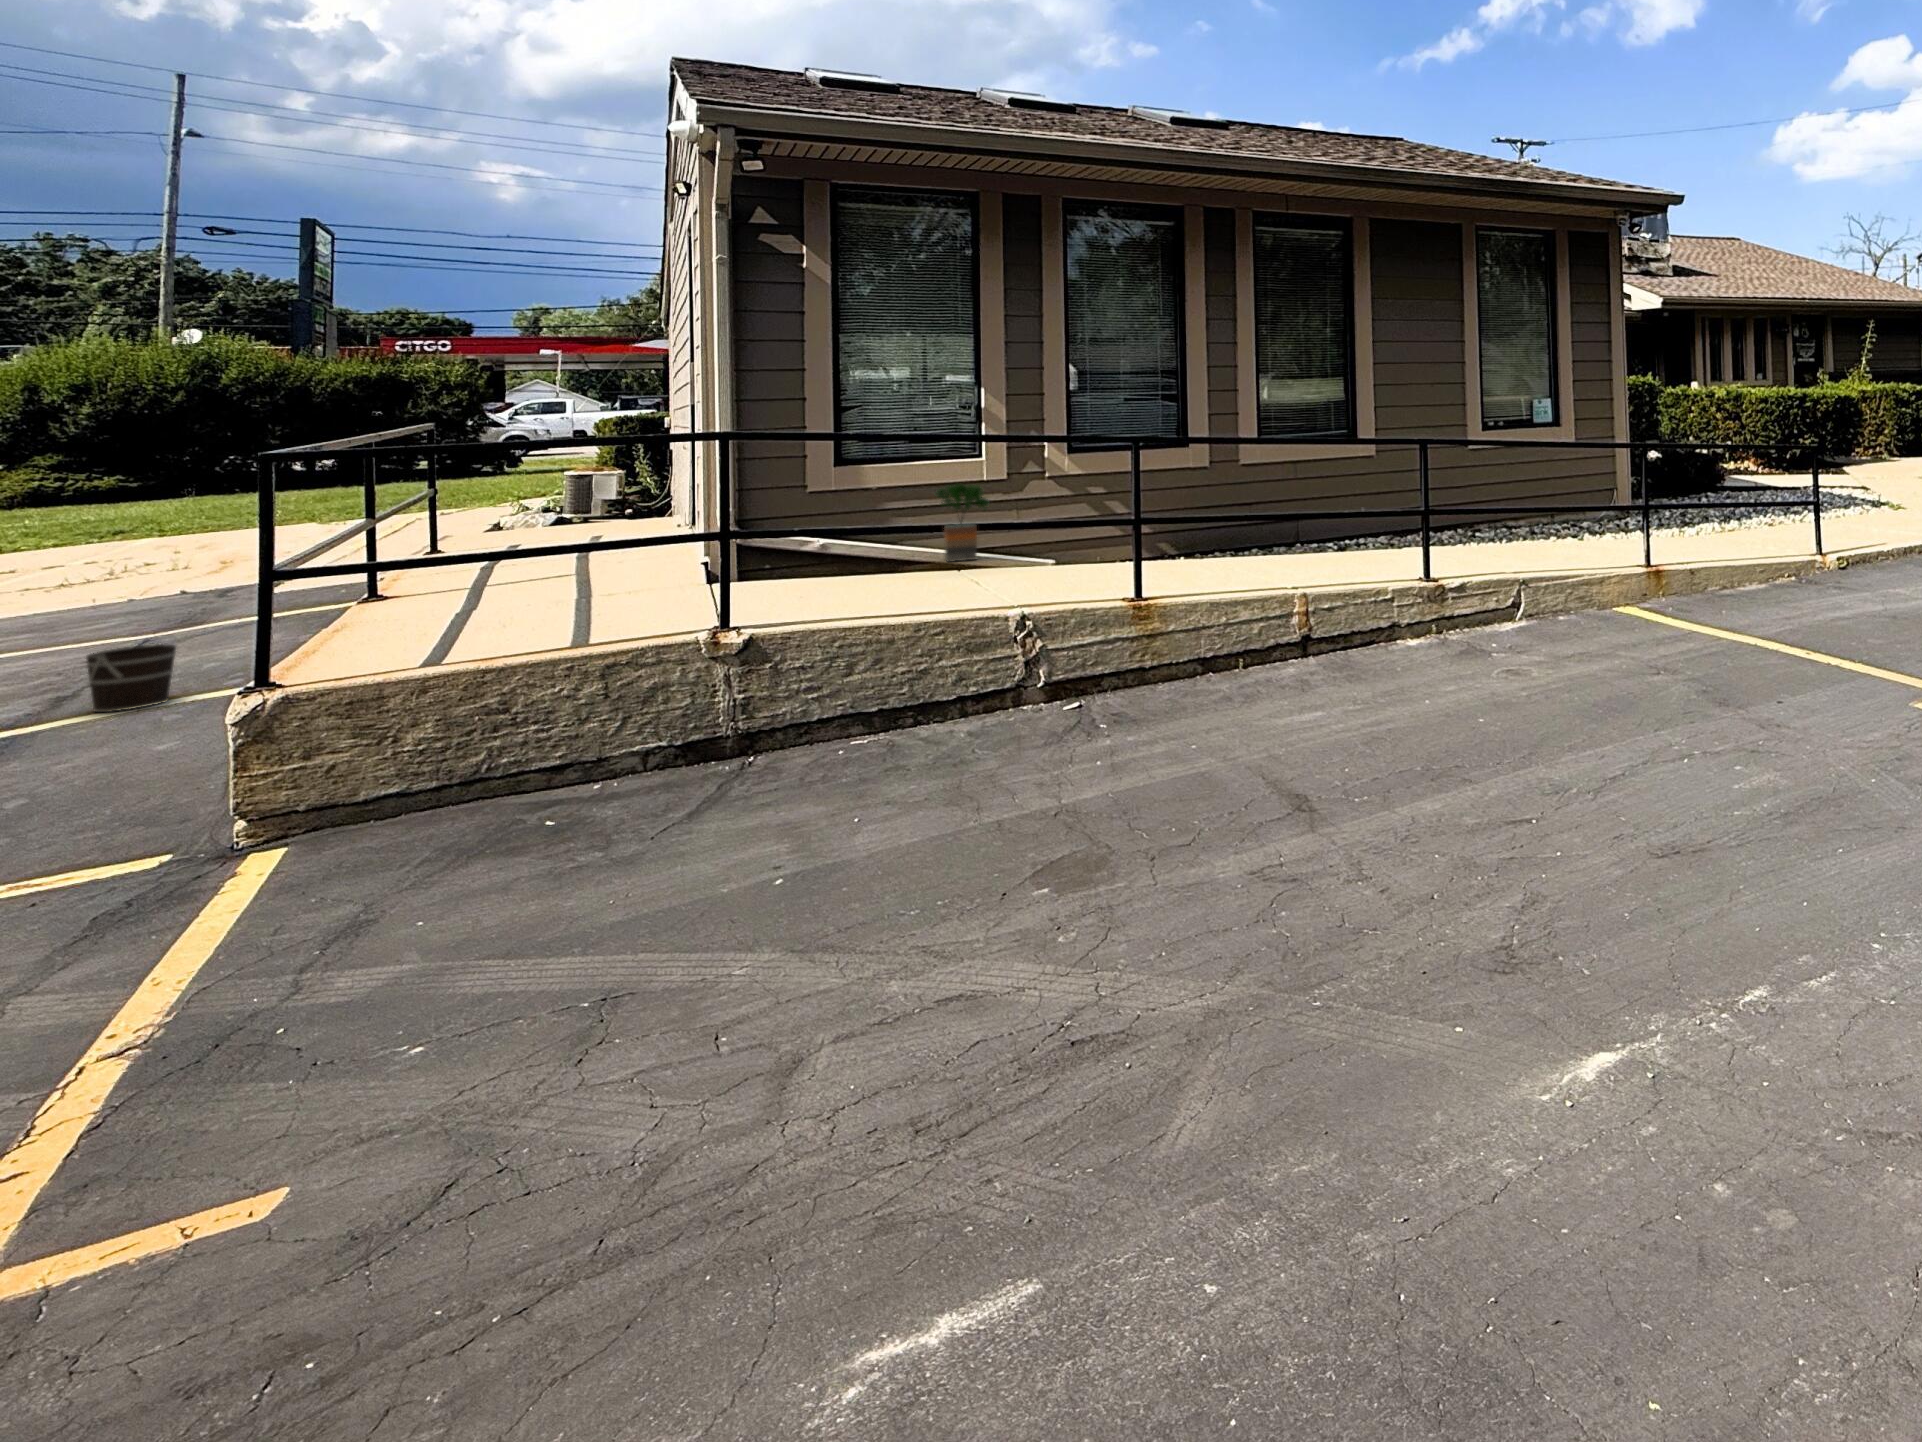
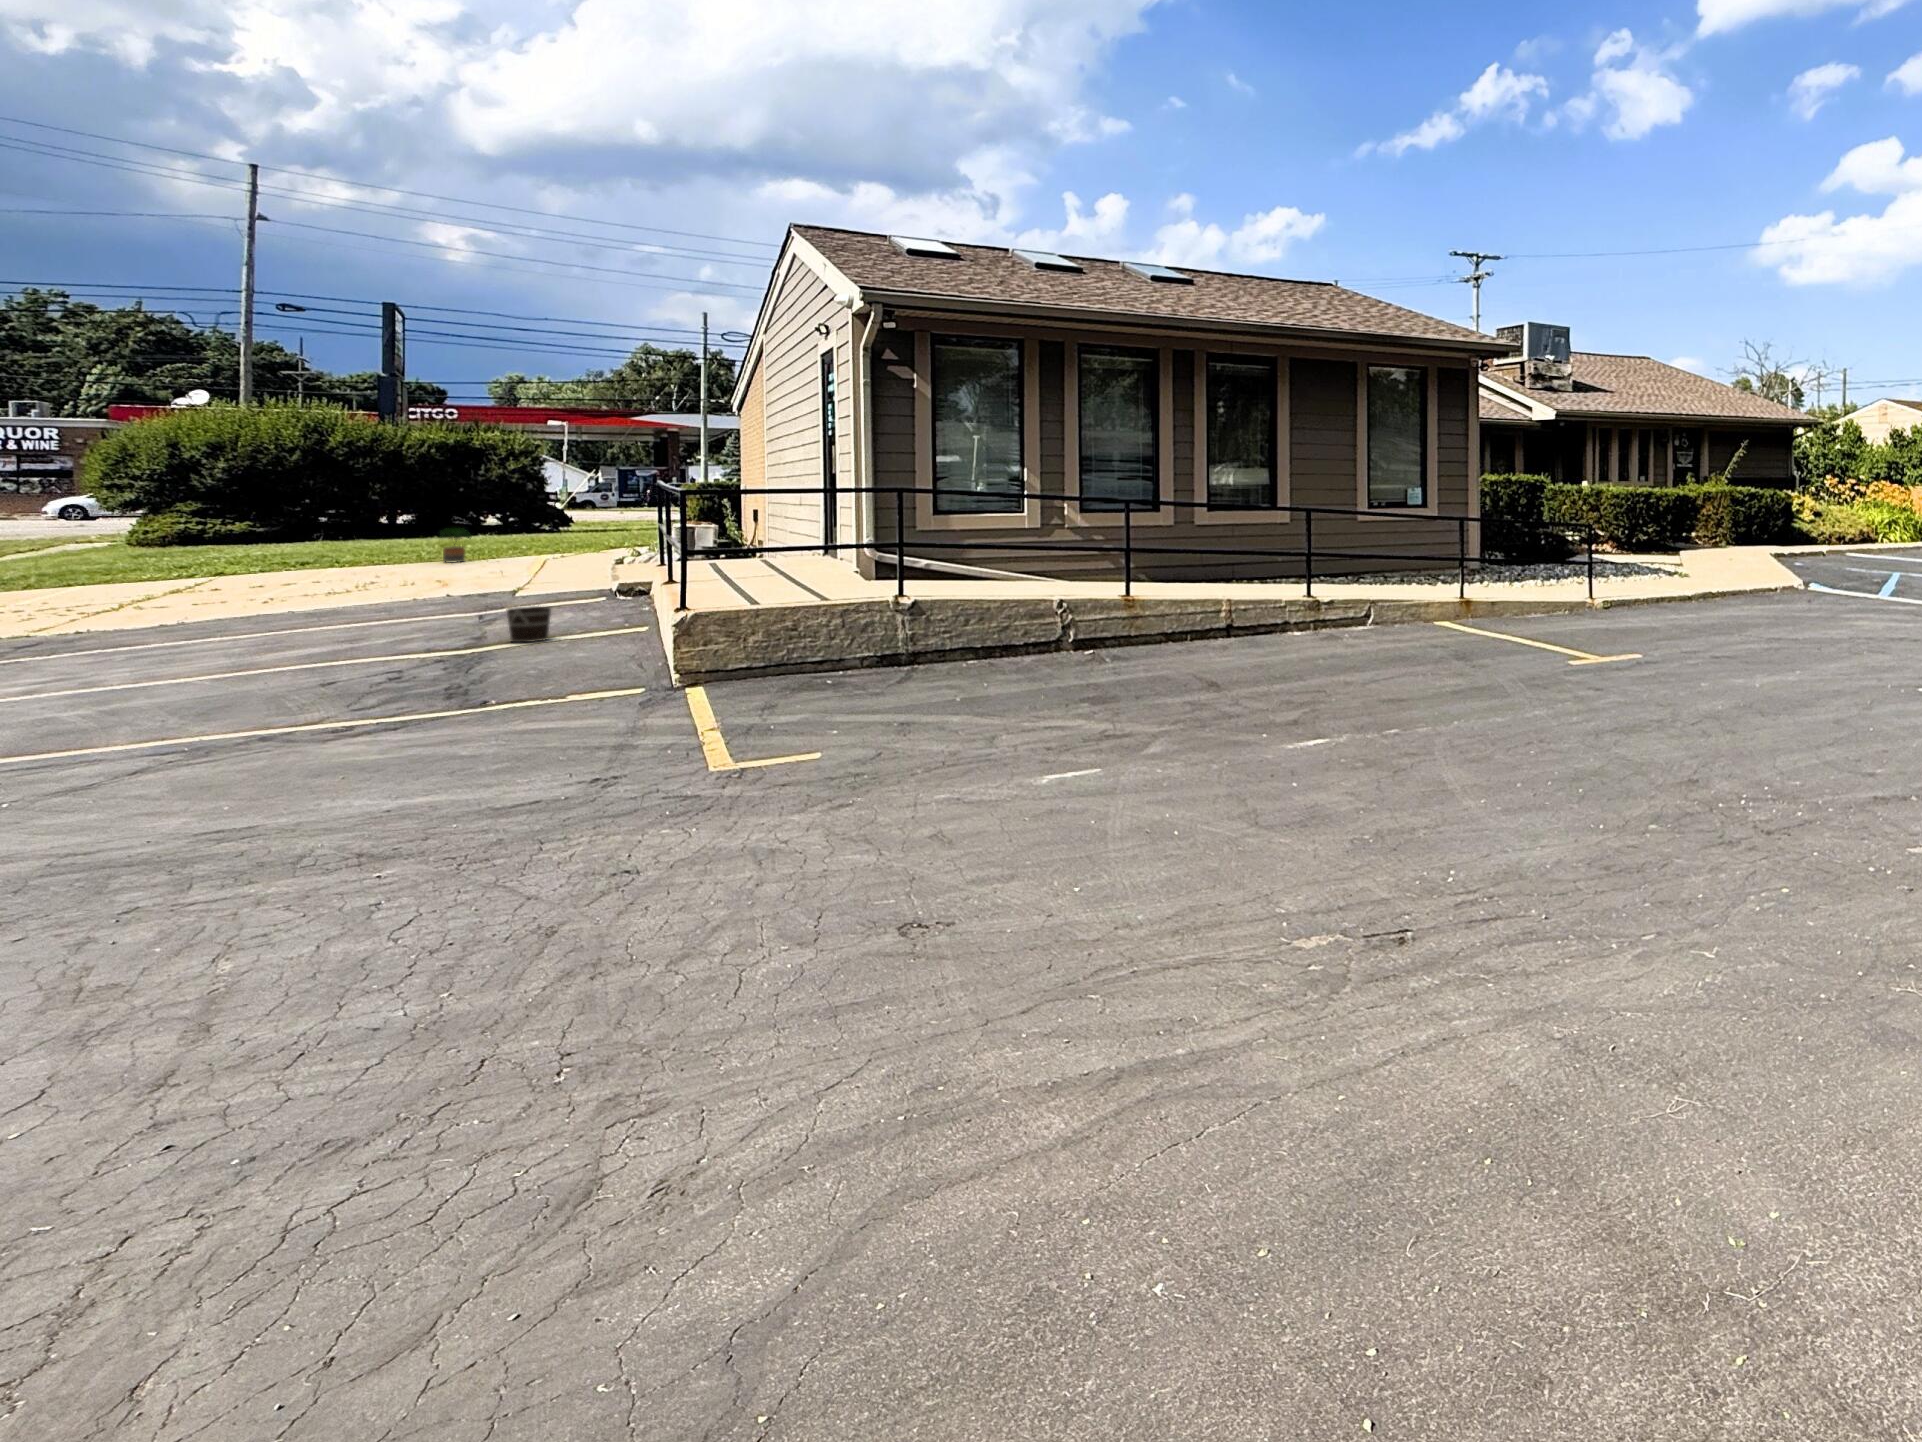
potted tree: present [935,484,989,562] -> present [440,528,471,563]

